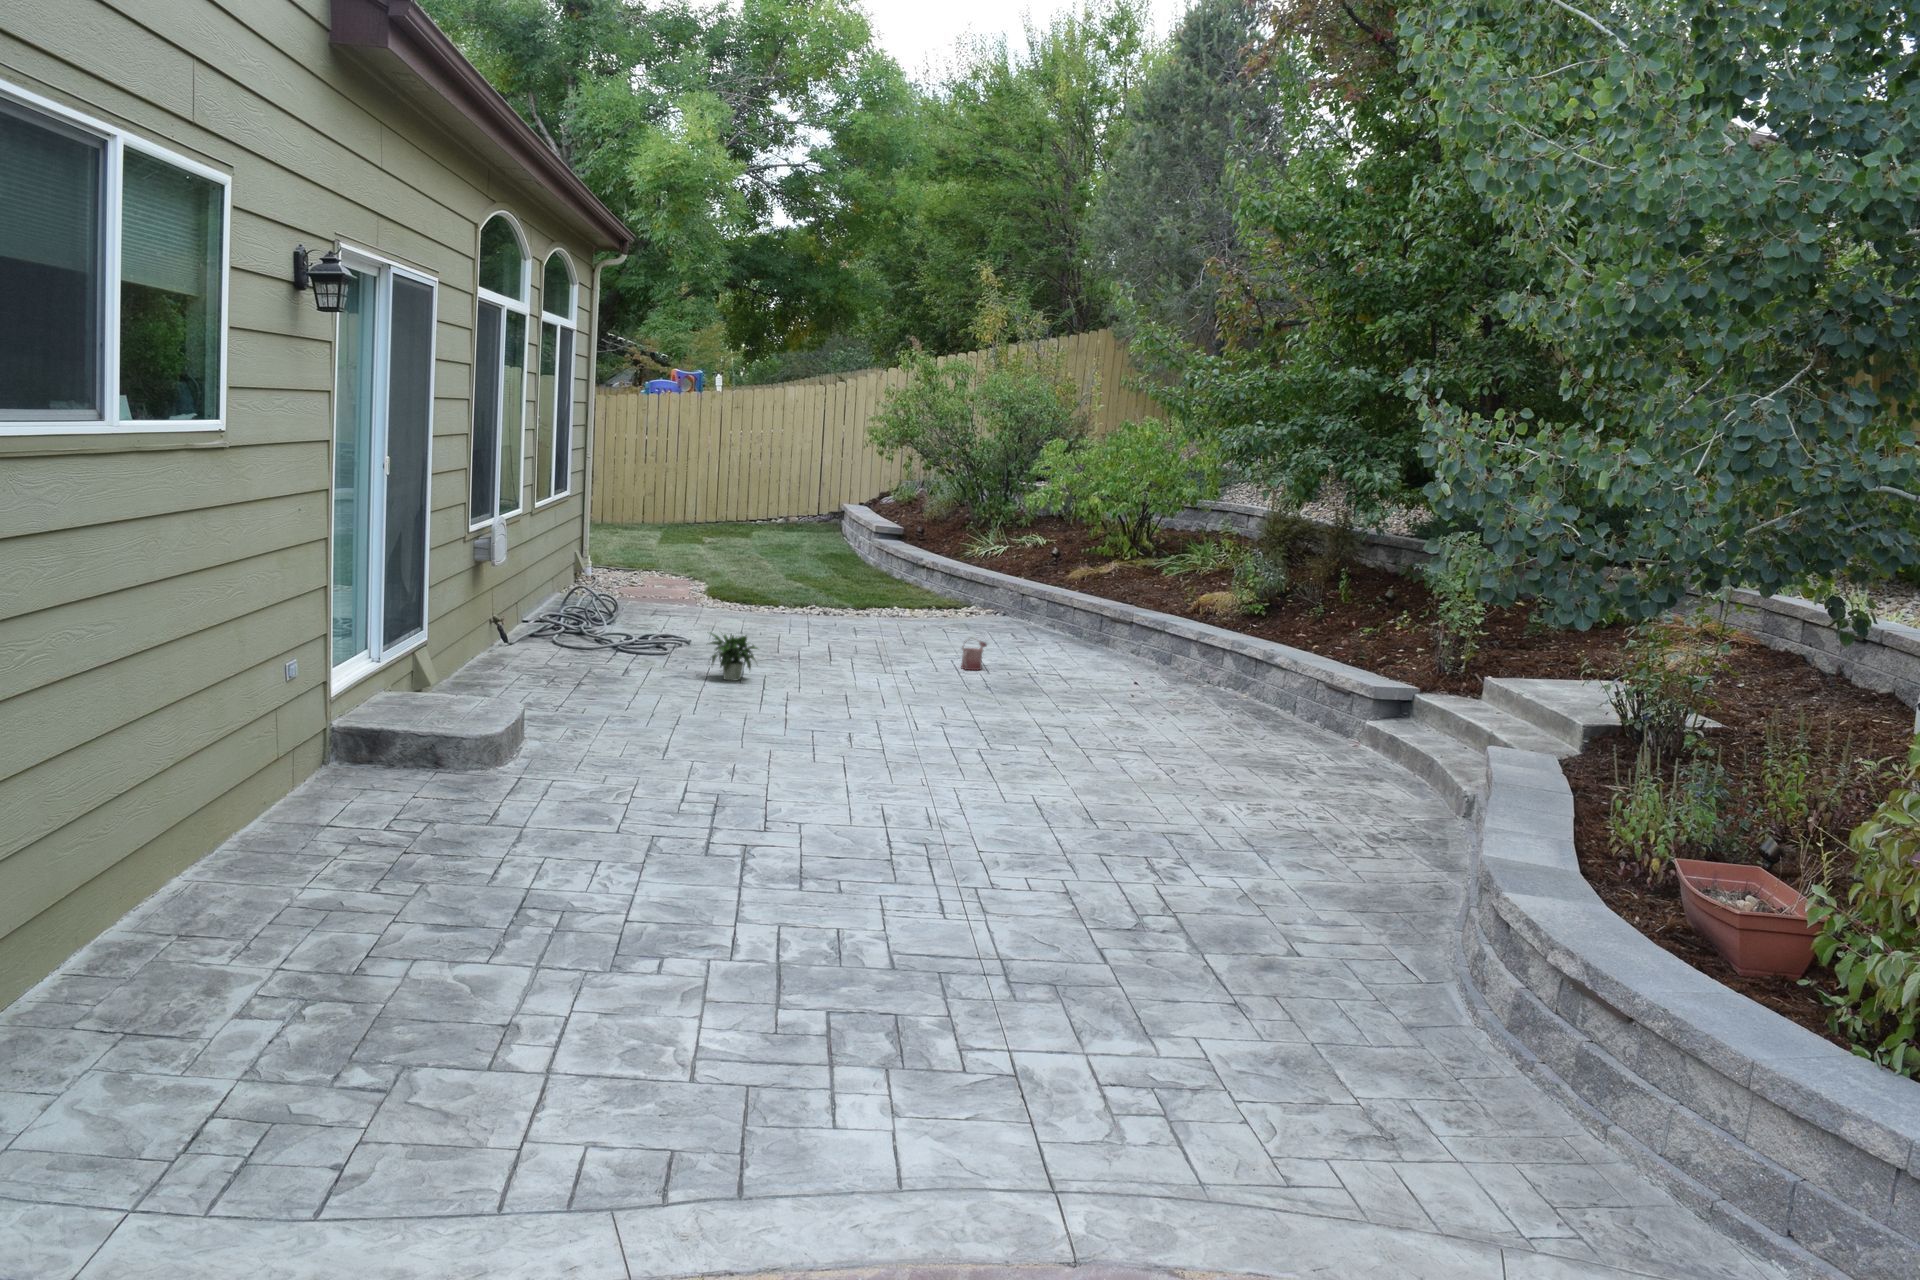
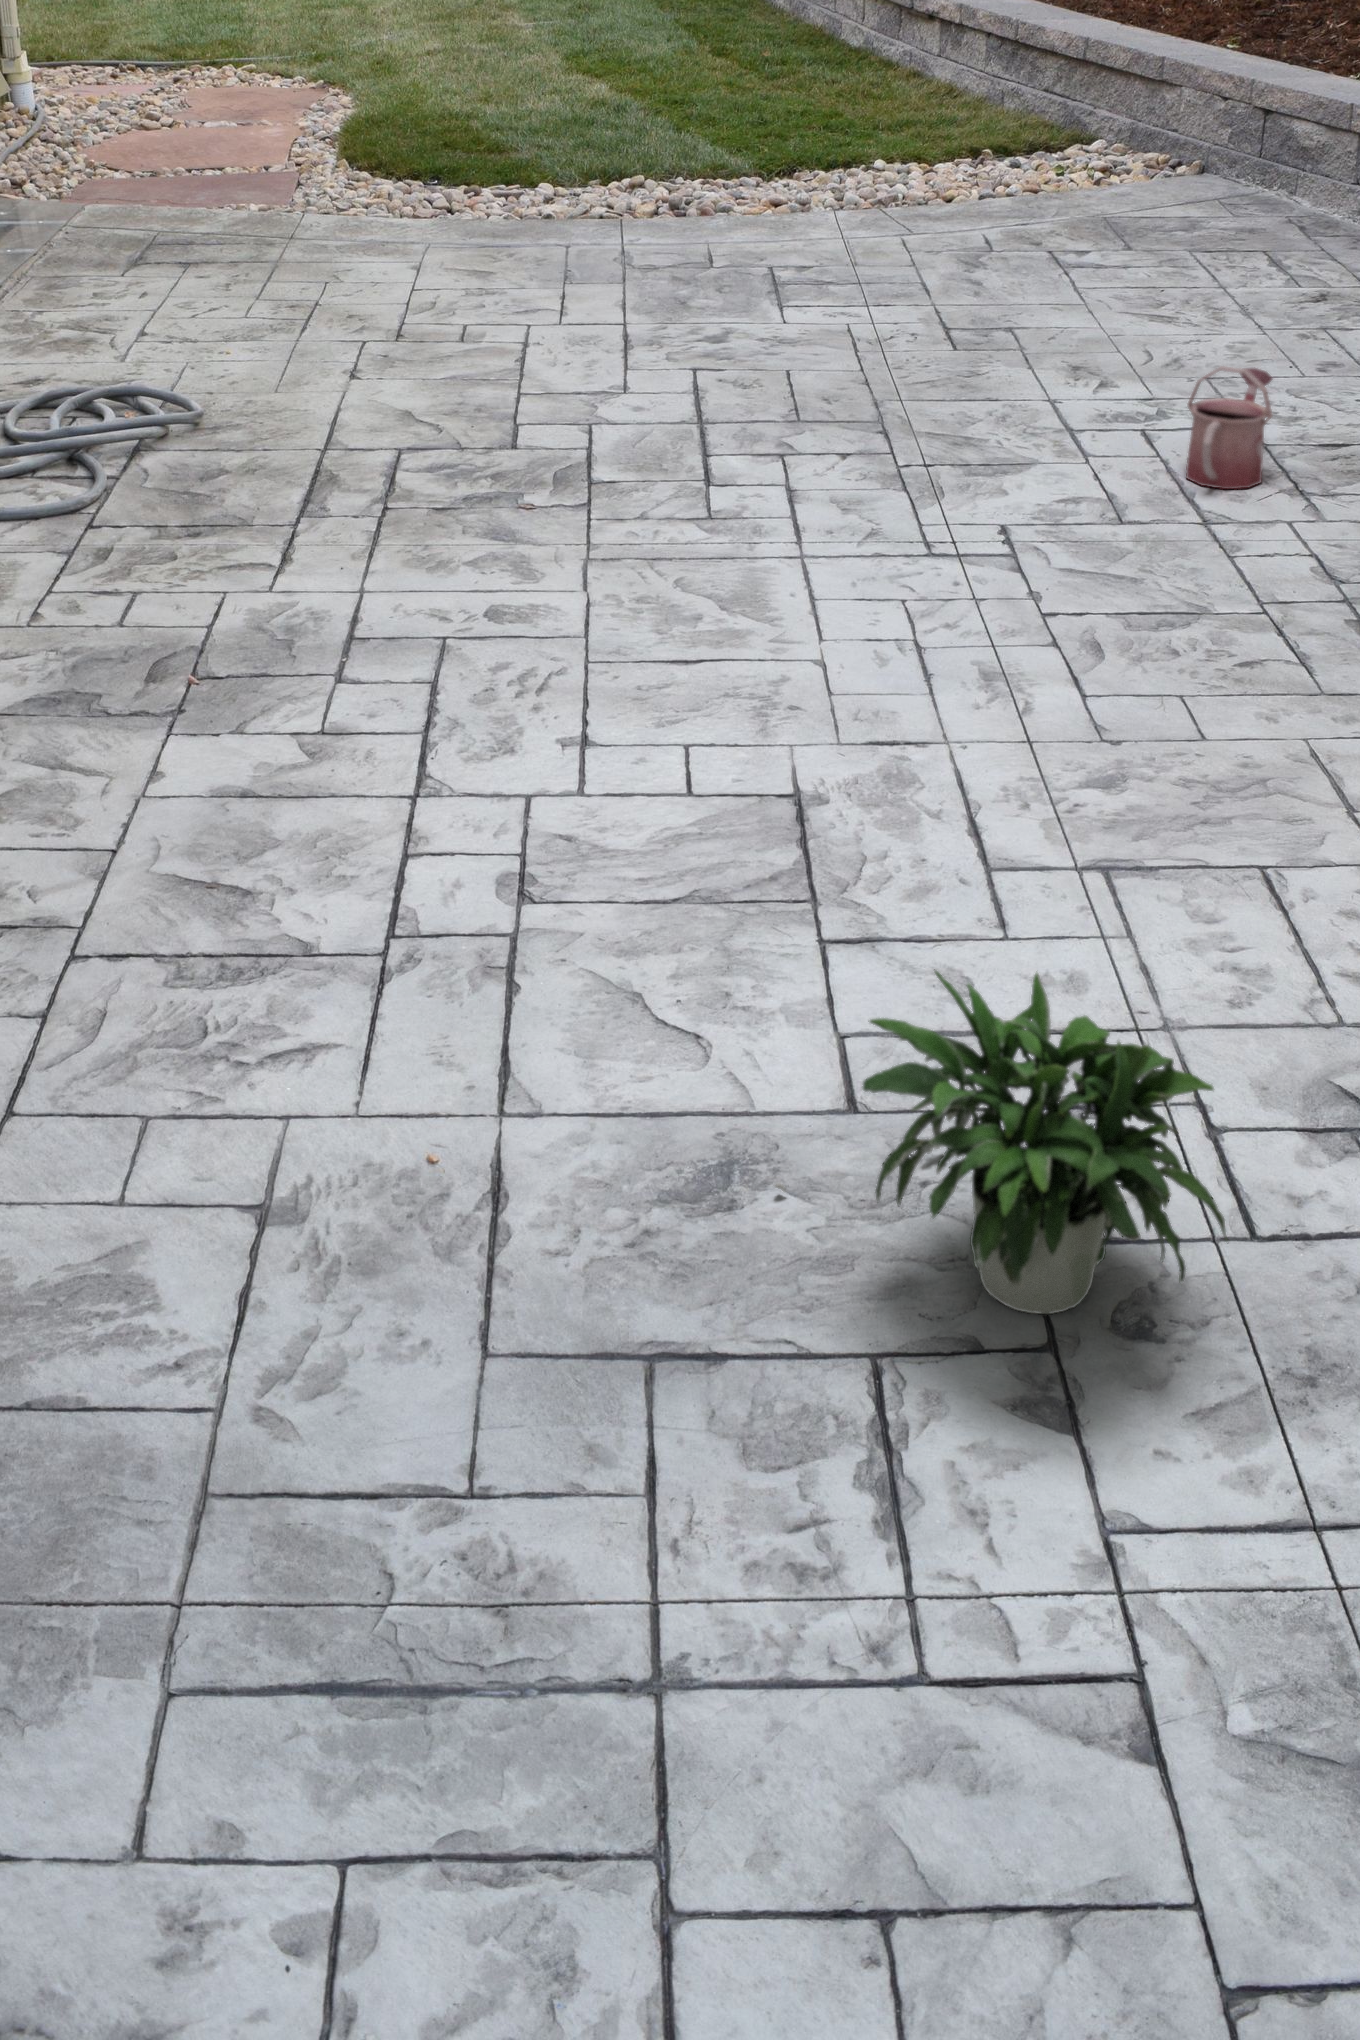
potted plant: present [710,634,757,680] -> present [775,971,1228,1314]

